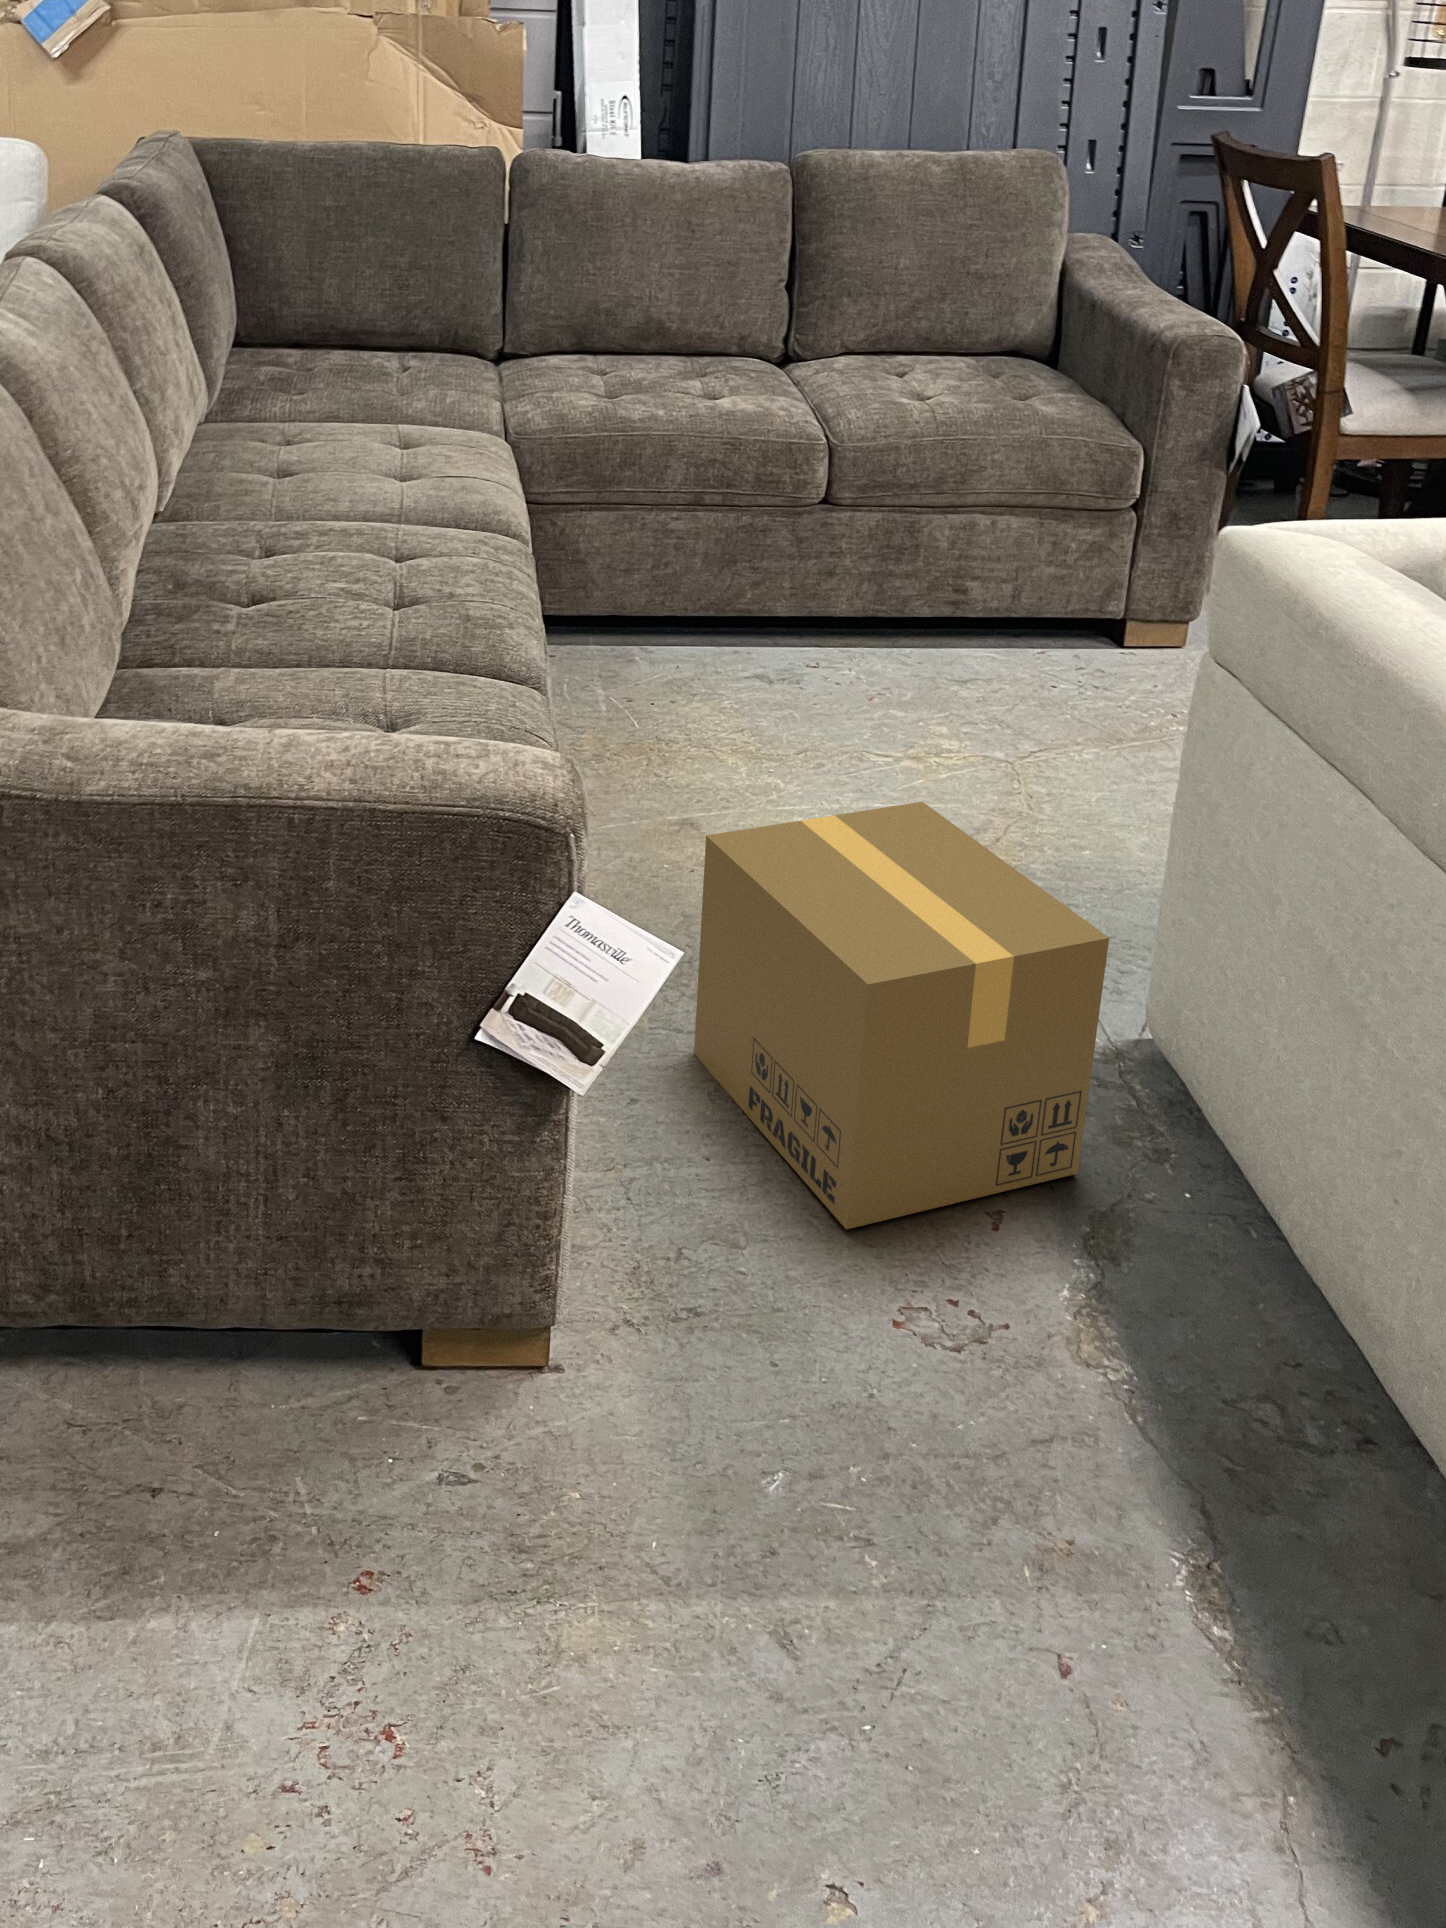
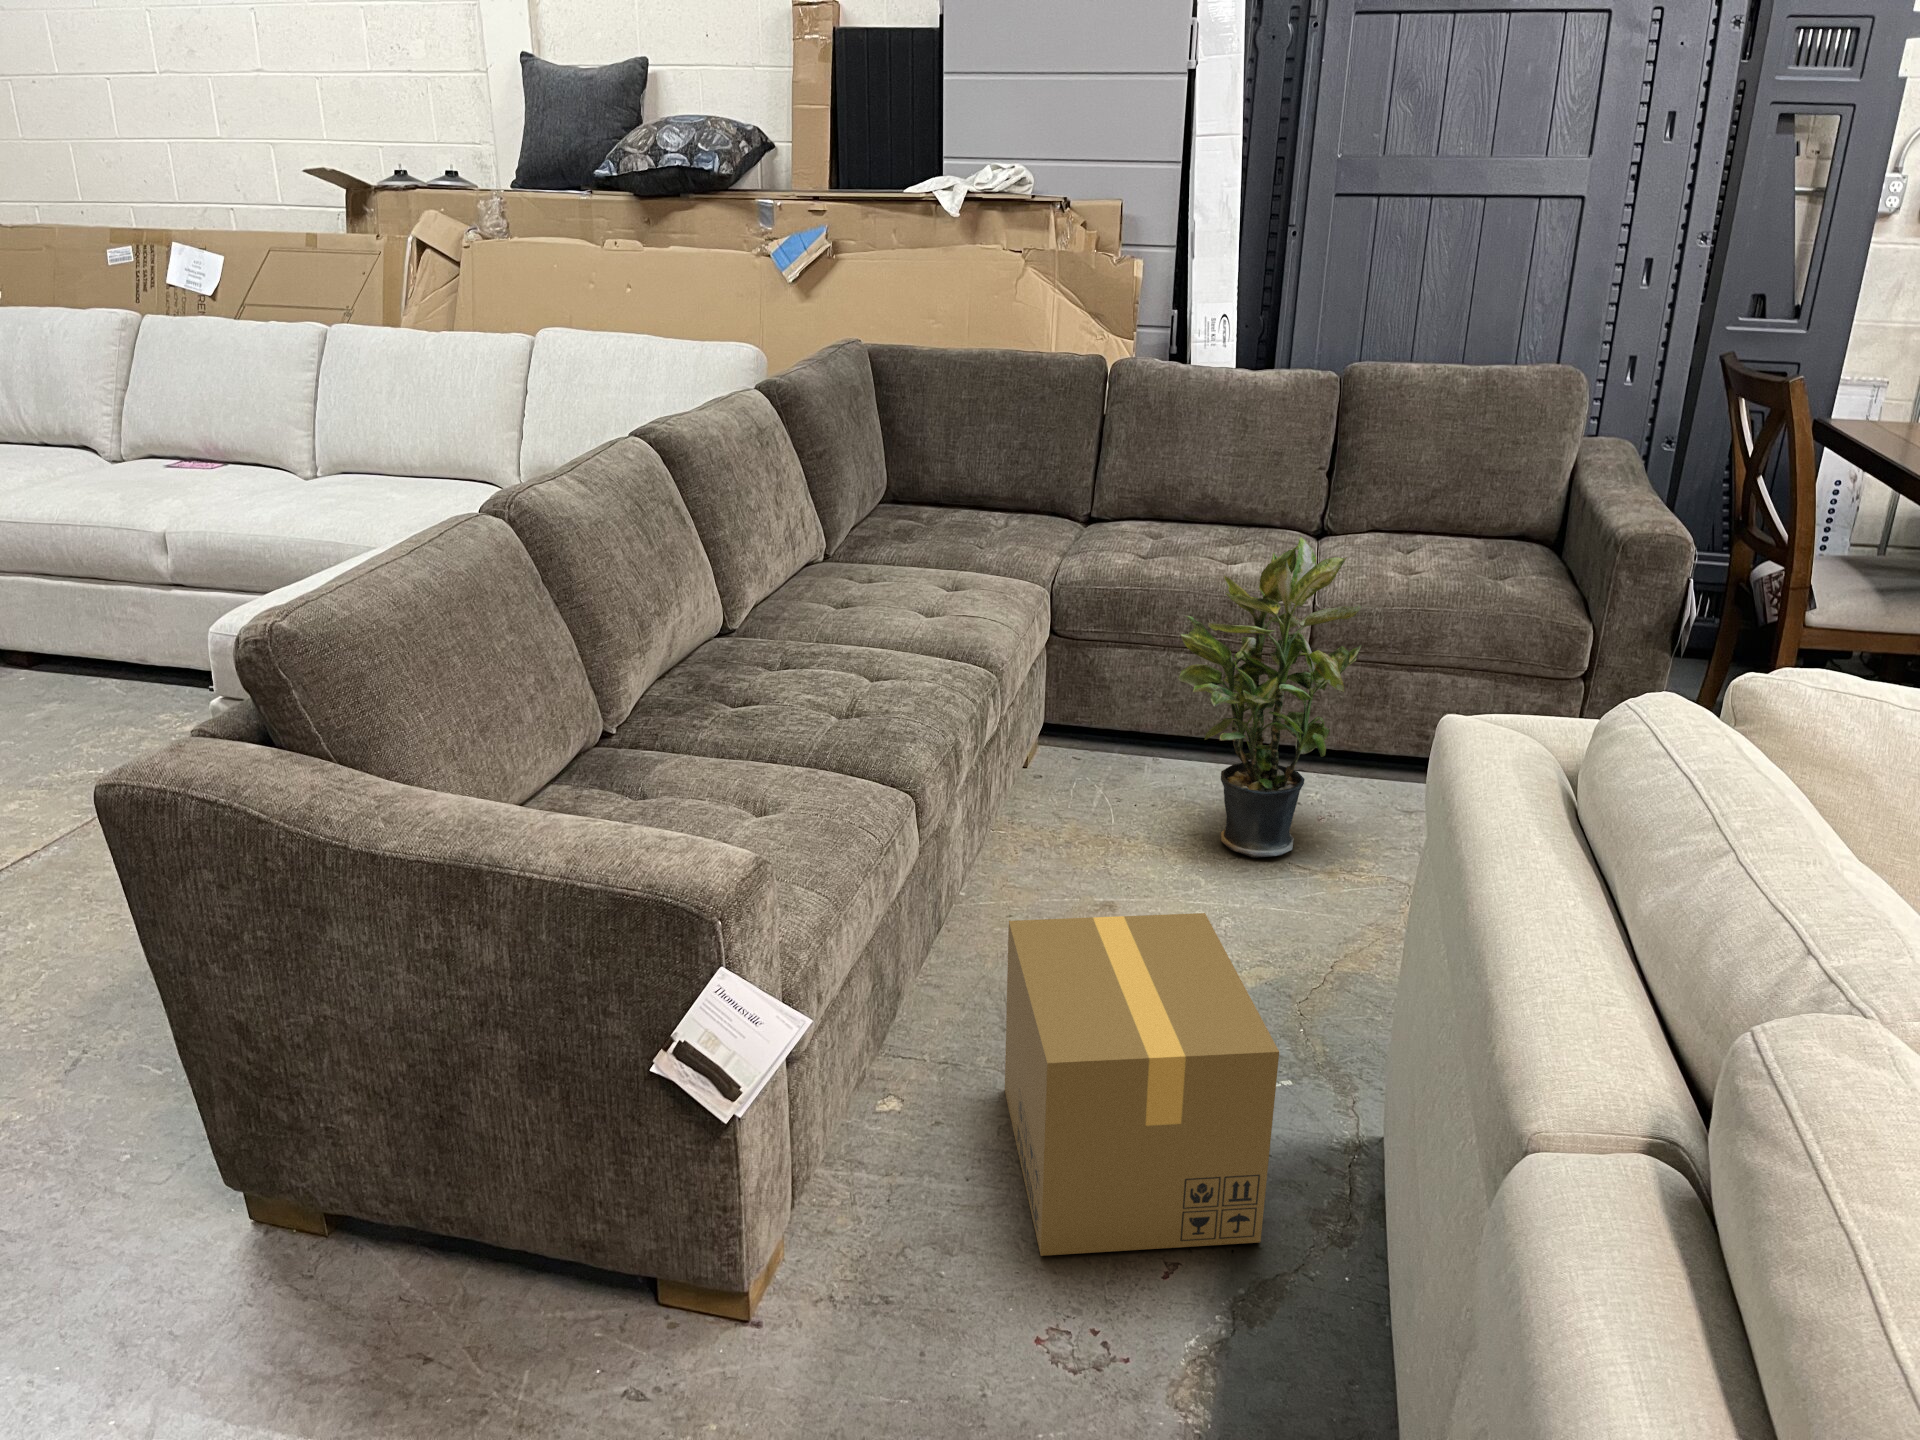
potted plant: none [727,355,944,754] -> present [1178,537,1361,858]

